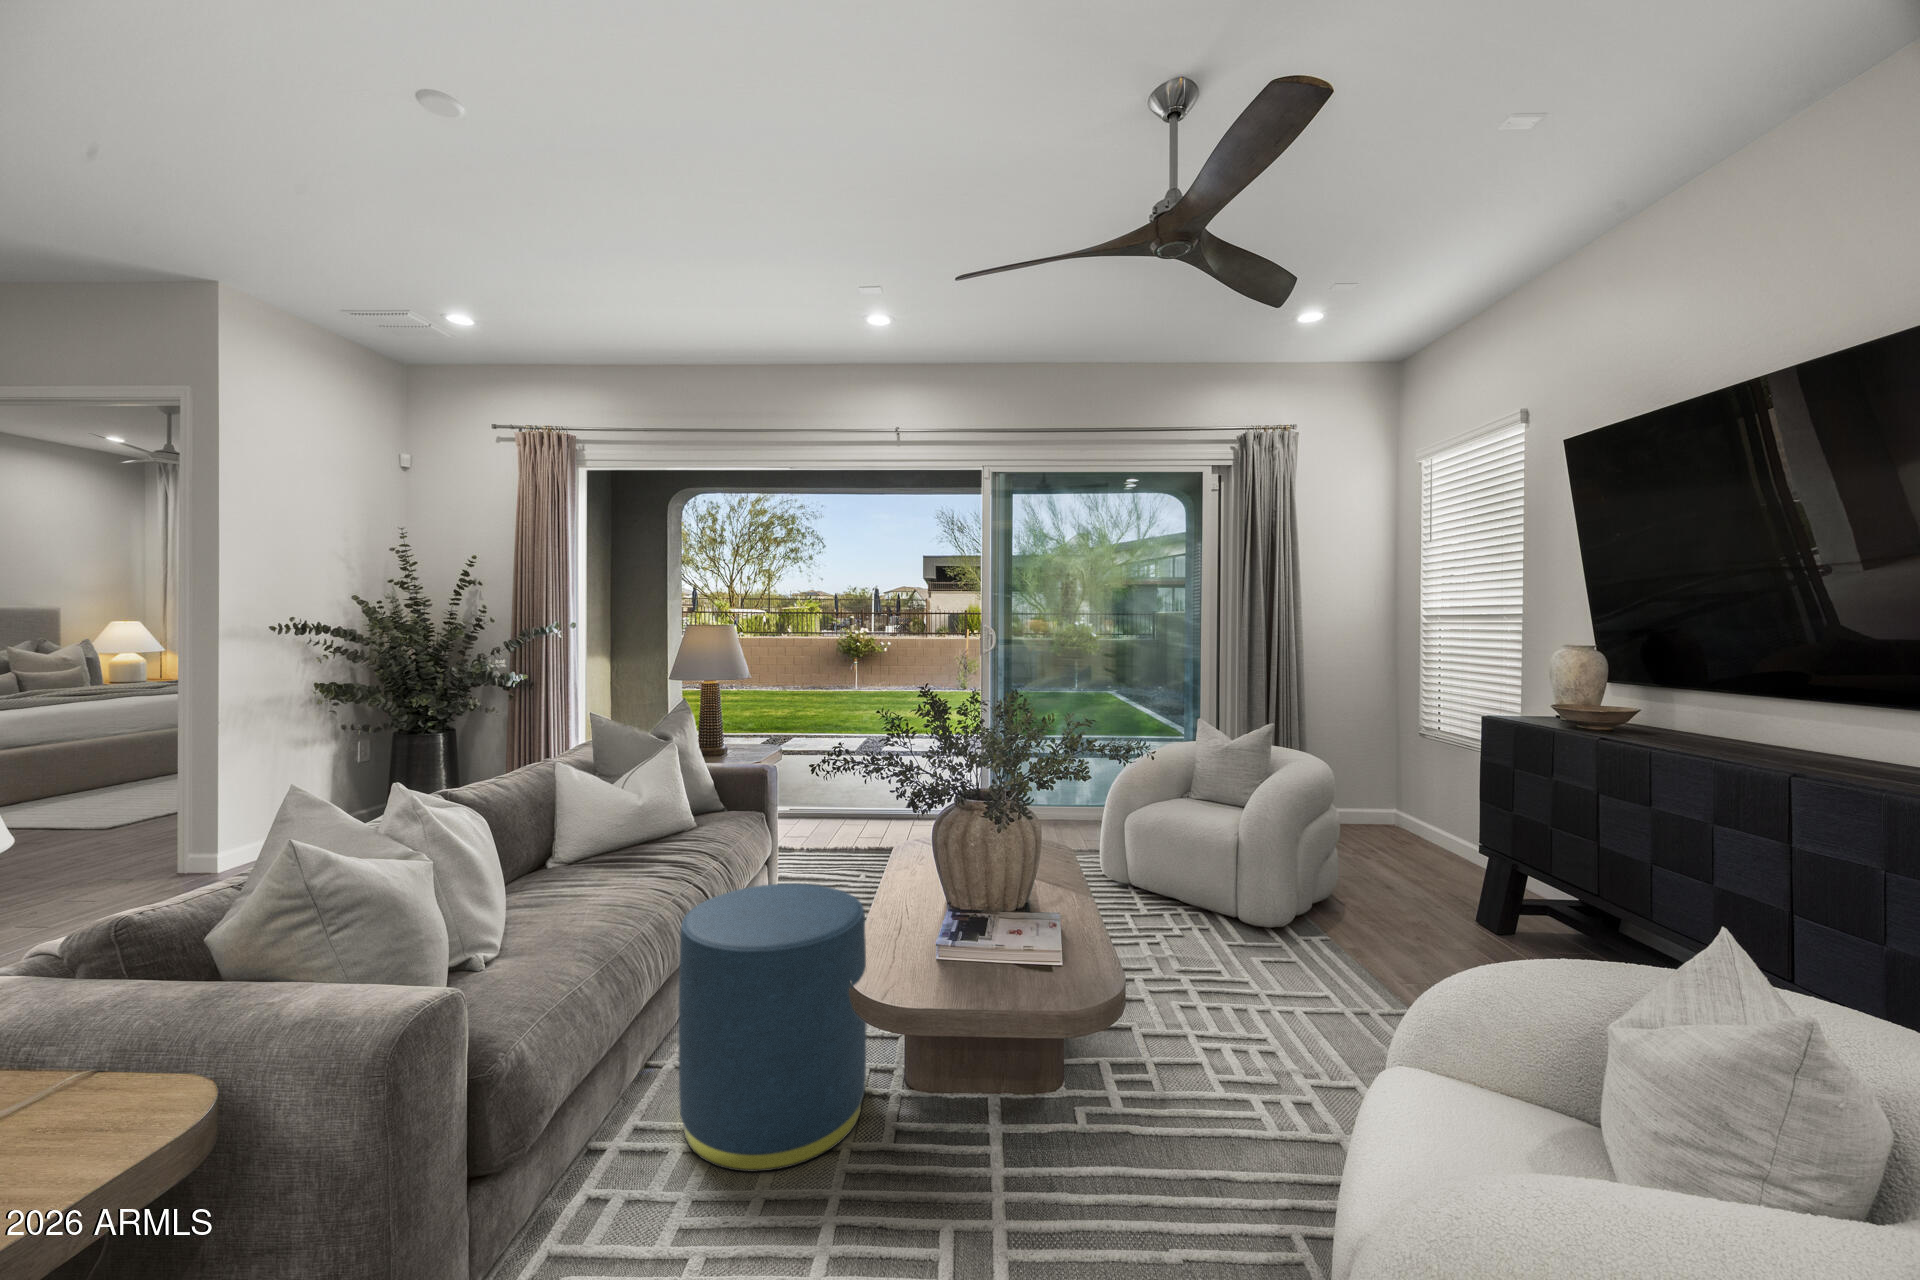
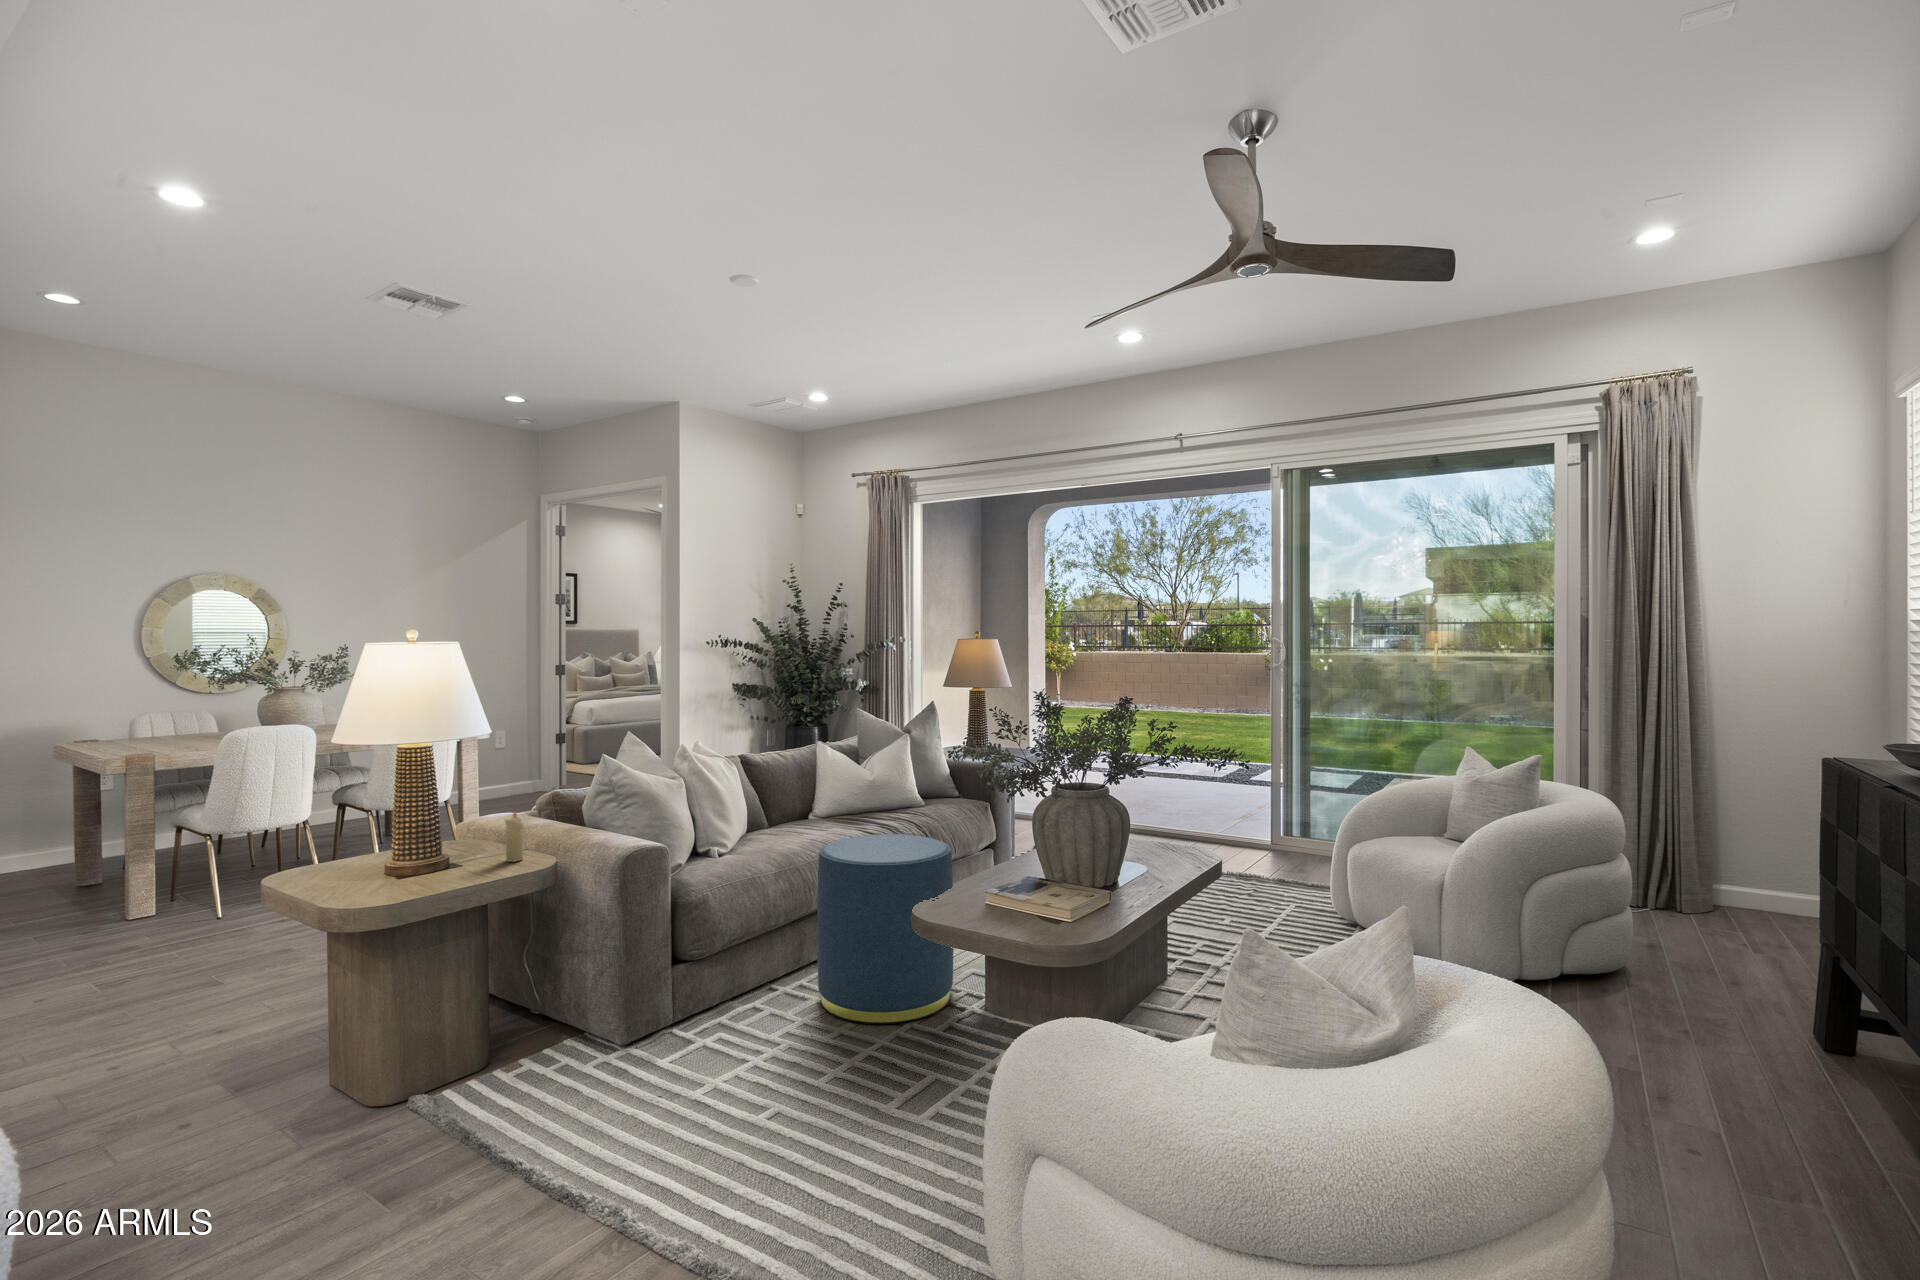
candle: none [60,1002,116,1121] -> present [505,812,524,862]

